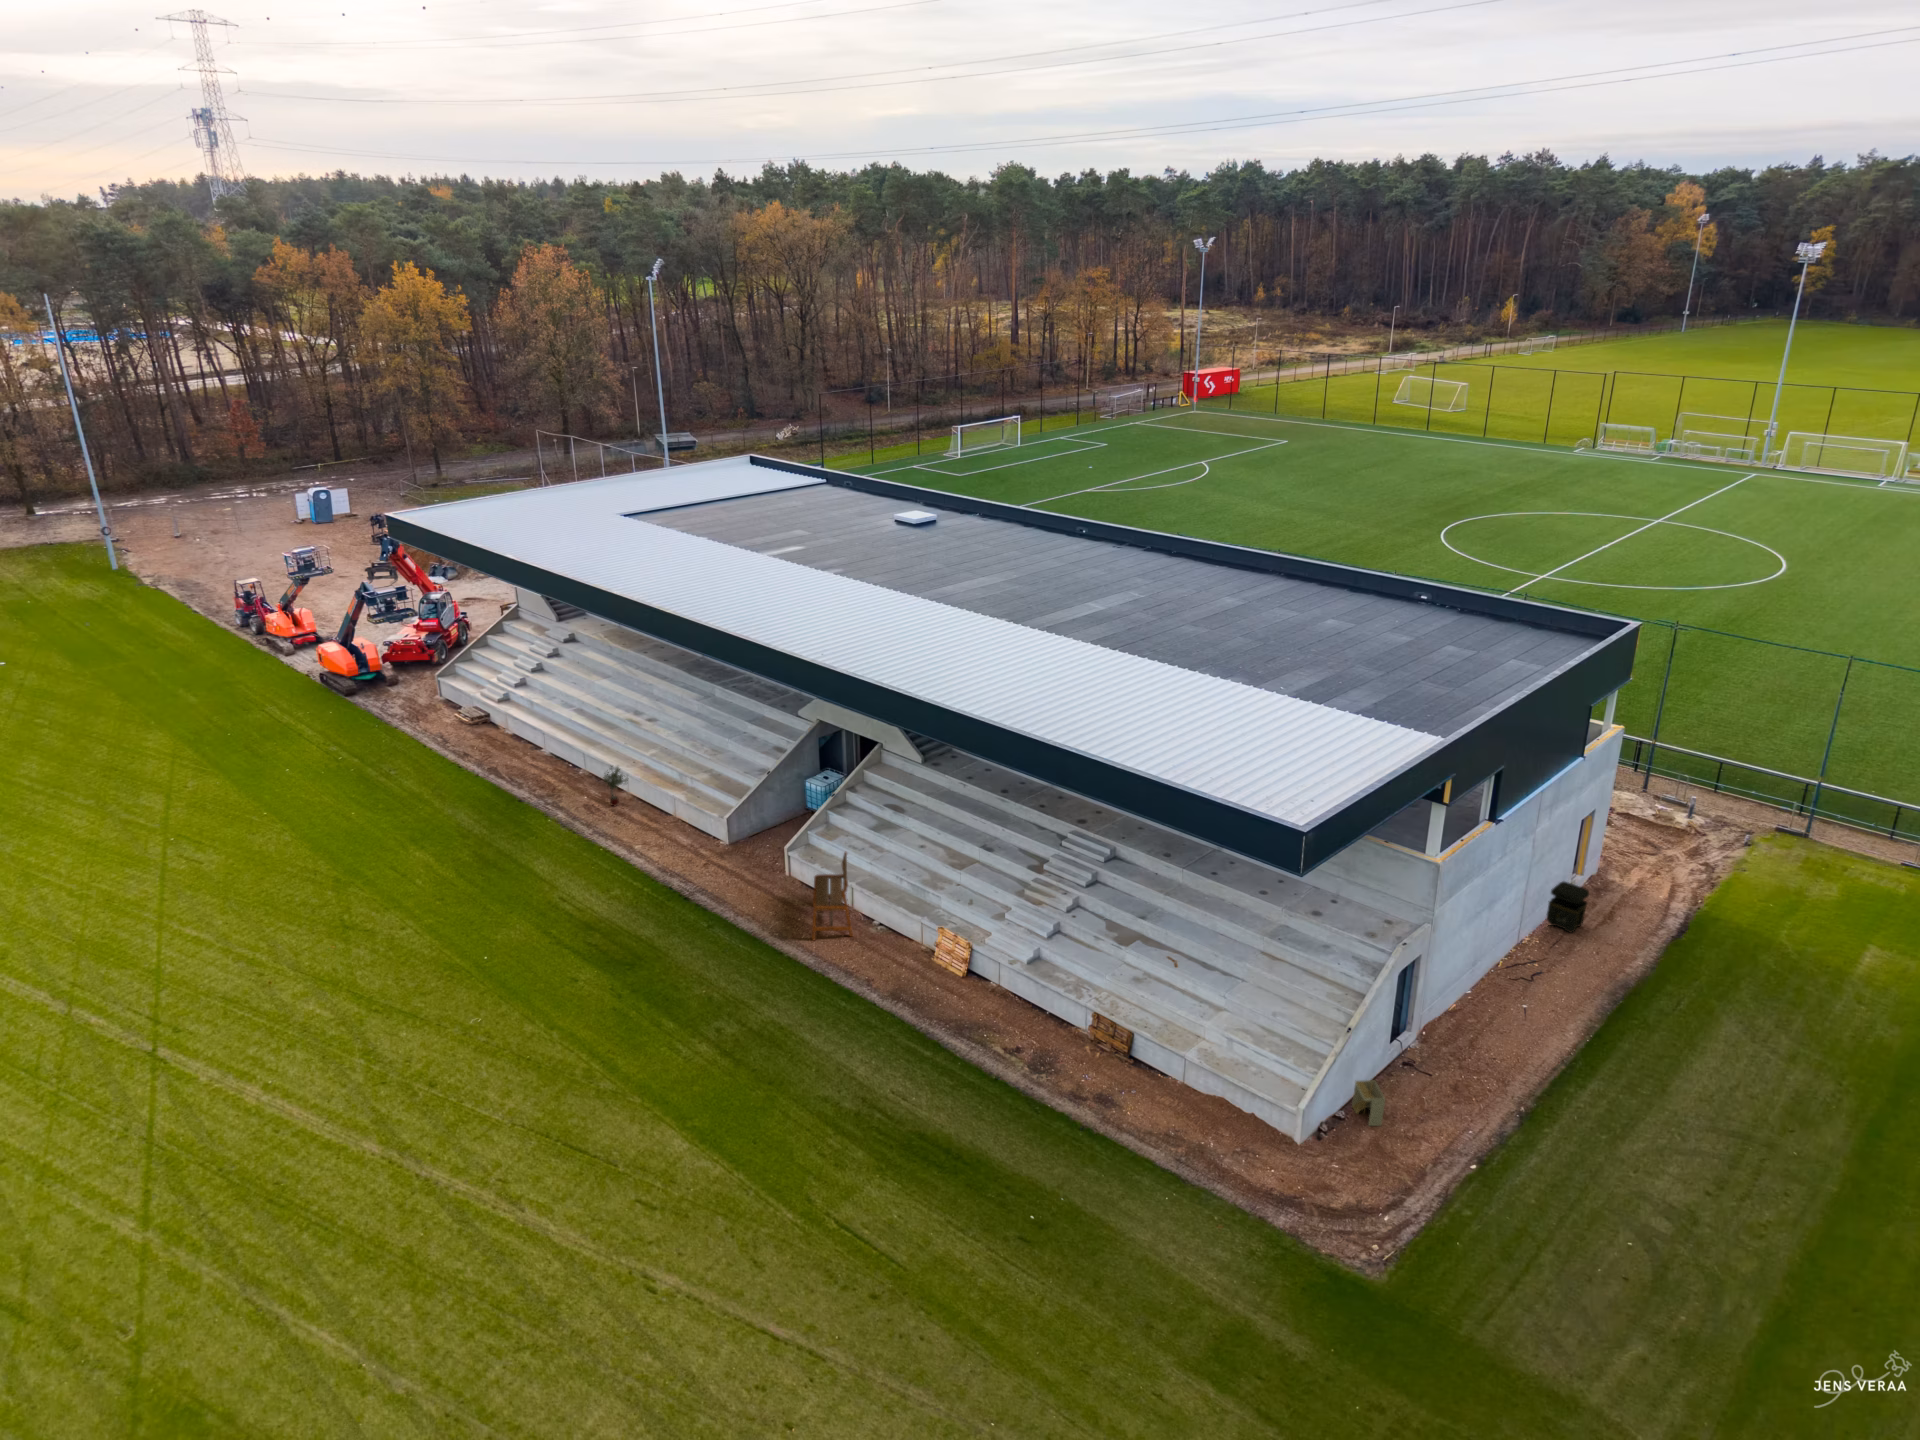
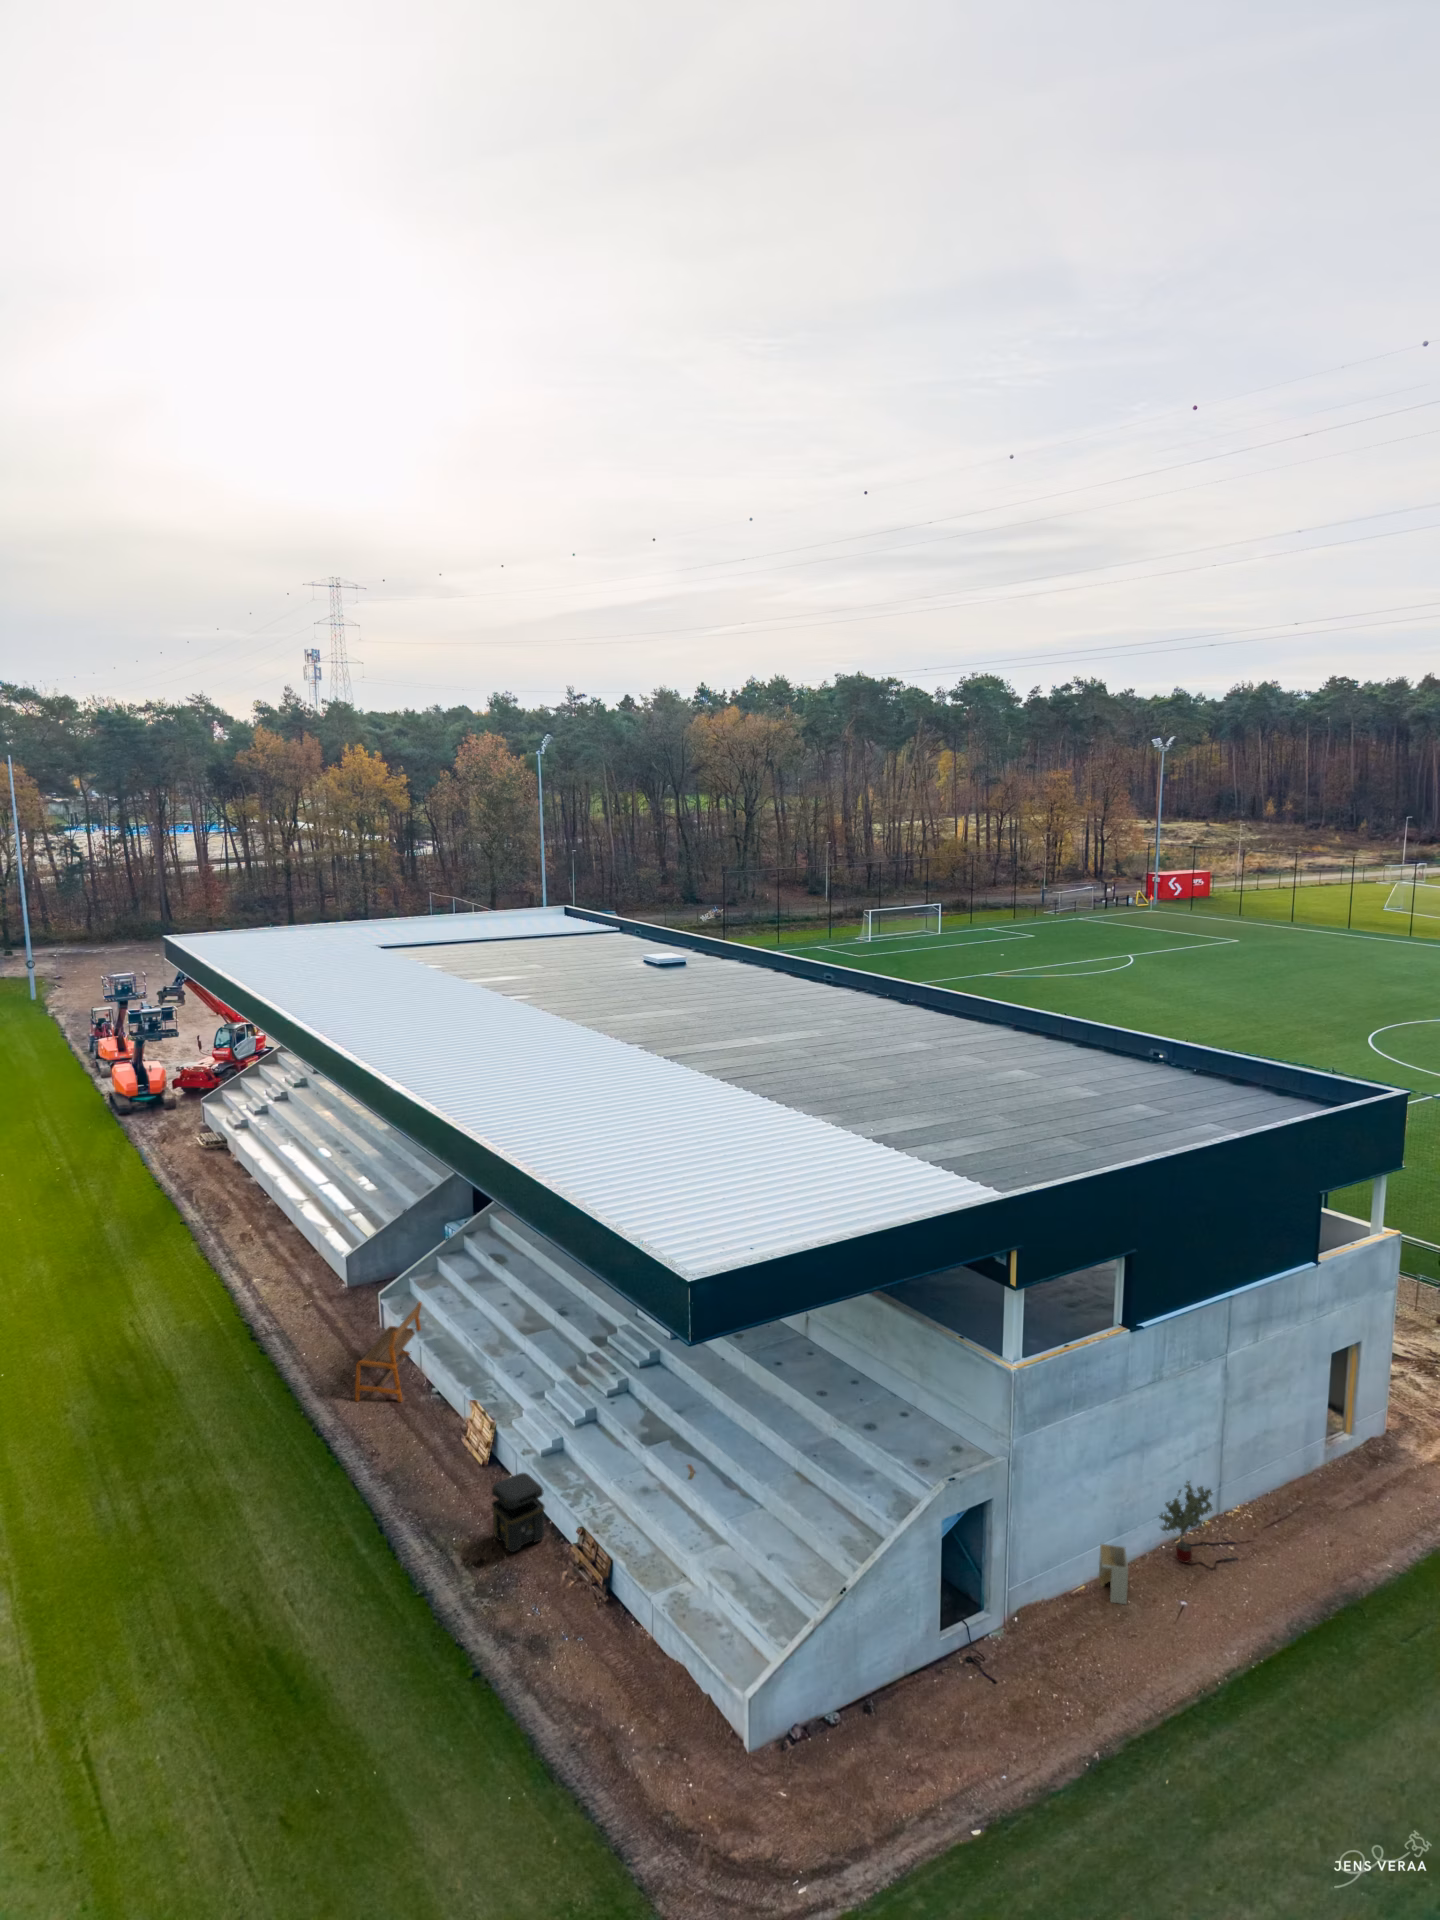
potted tree: present [603,766,628,806] -> present [1159,1481,1212,1563]
toolbox: present [1547,882,1589,932] -> present [492,1473,545,1552]
storage bin: present [1352,1080,1385,1126] -> present [1099,1544,1128,1604]

